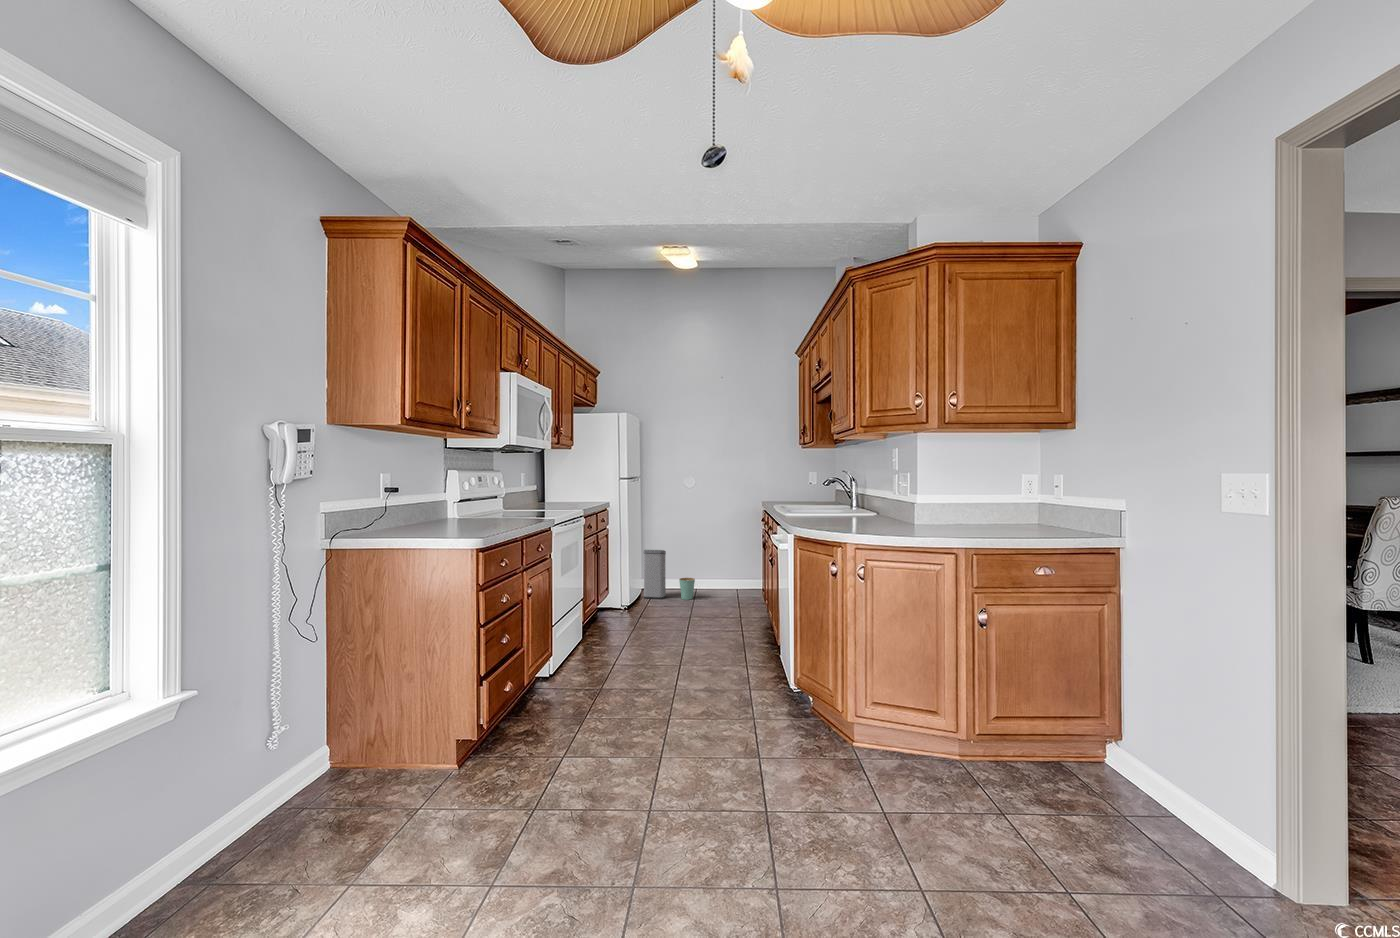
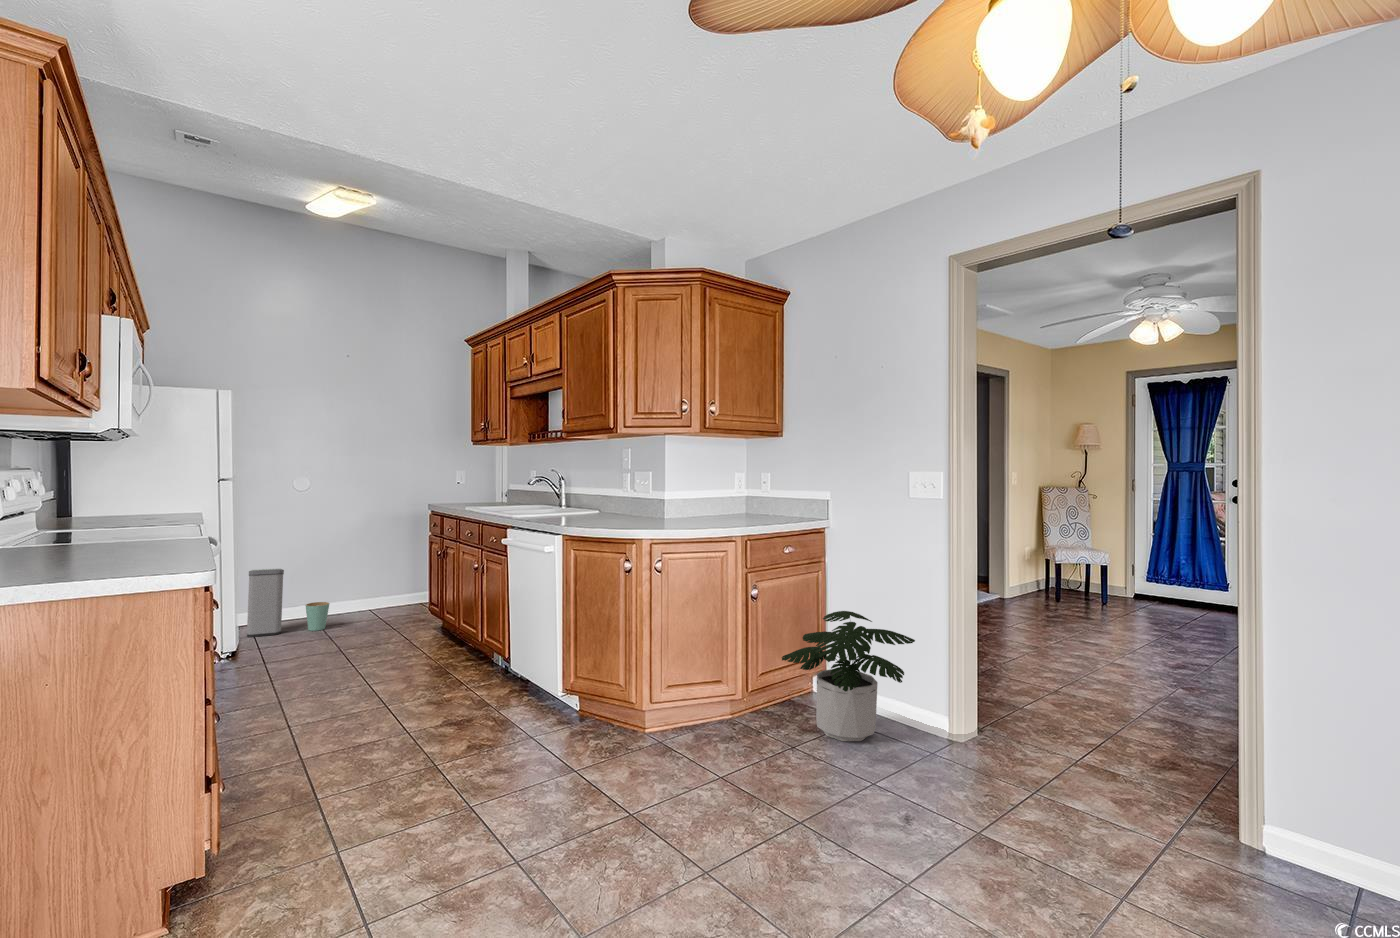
potted plant: none [1002,659,1218,837] -> present [782,611,915,741]

